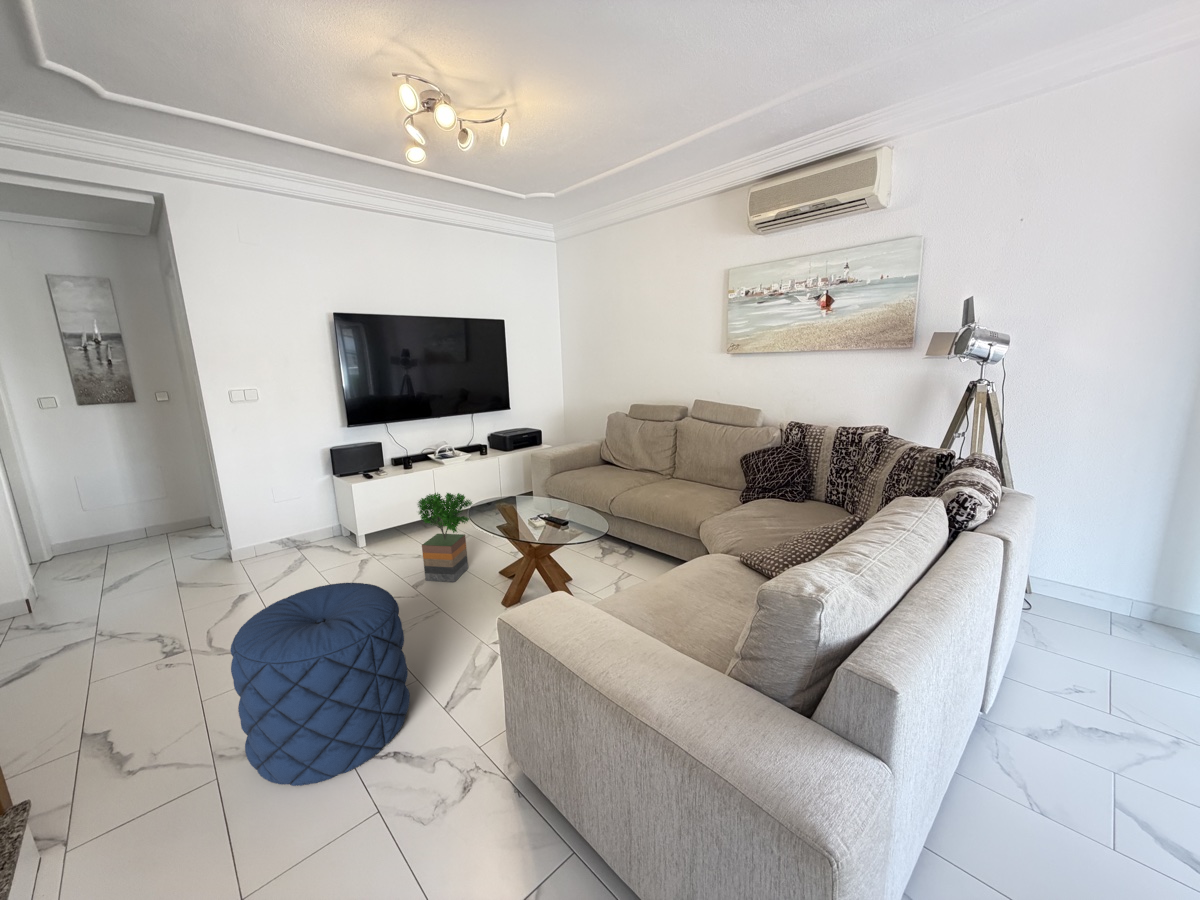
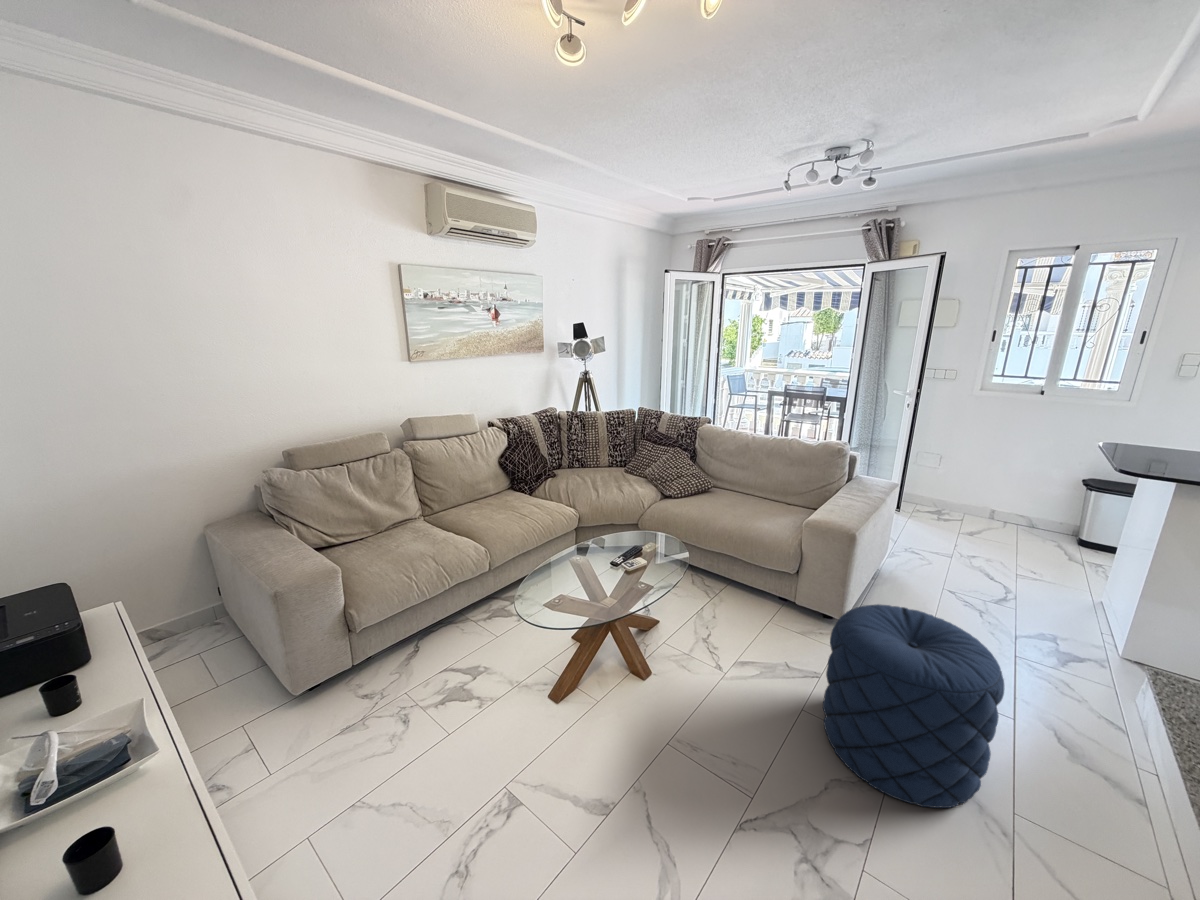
potted tree: present [418,493,472,582] -> none [499,634,613,807]

